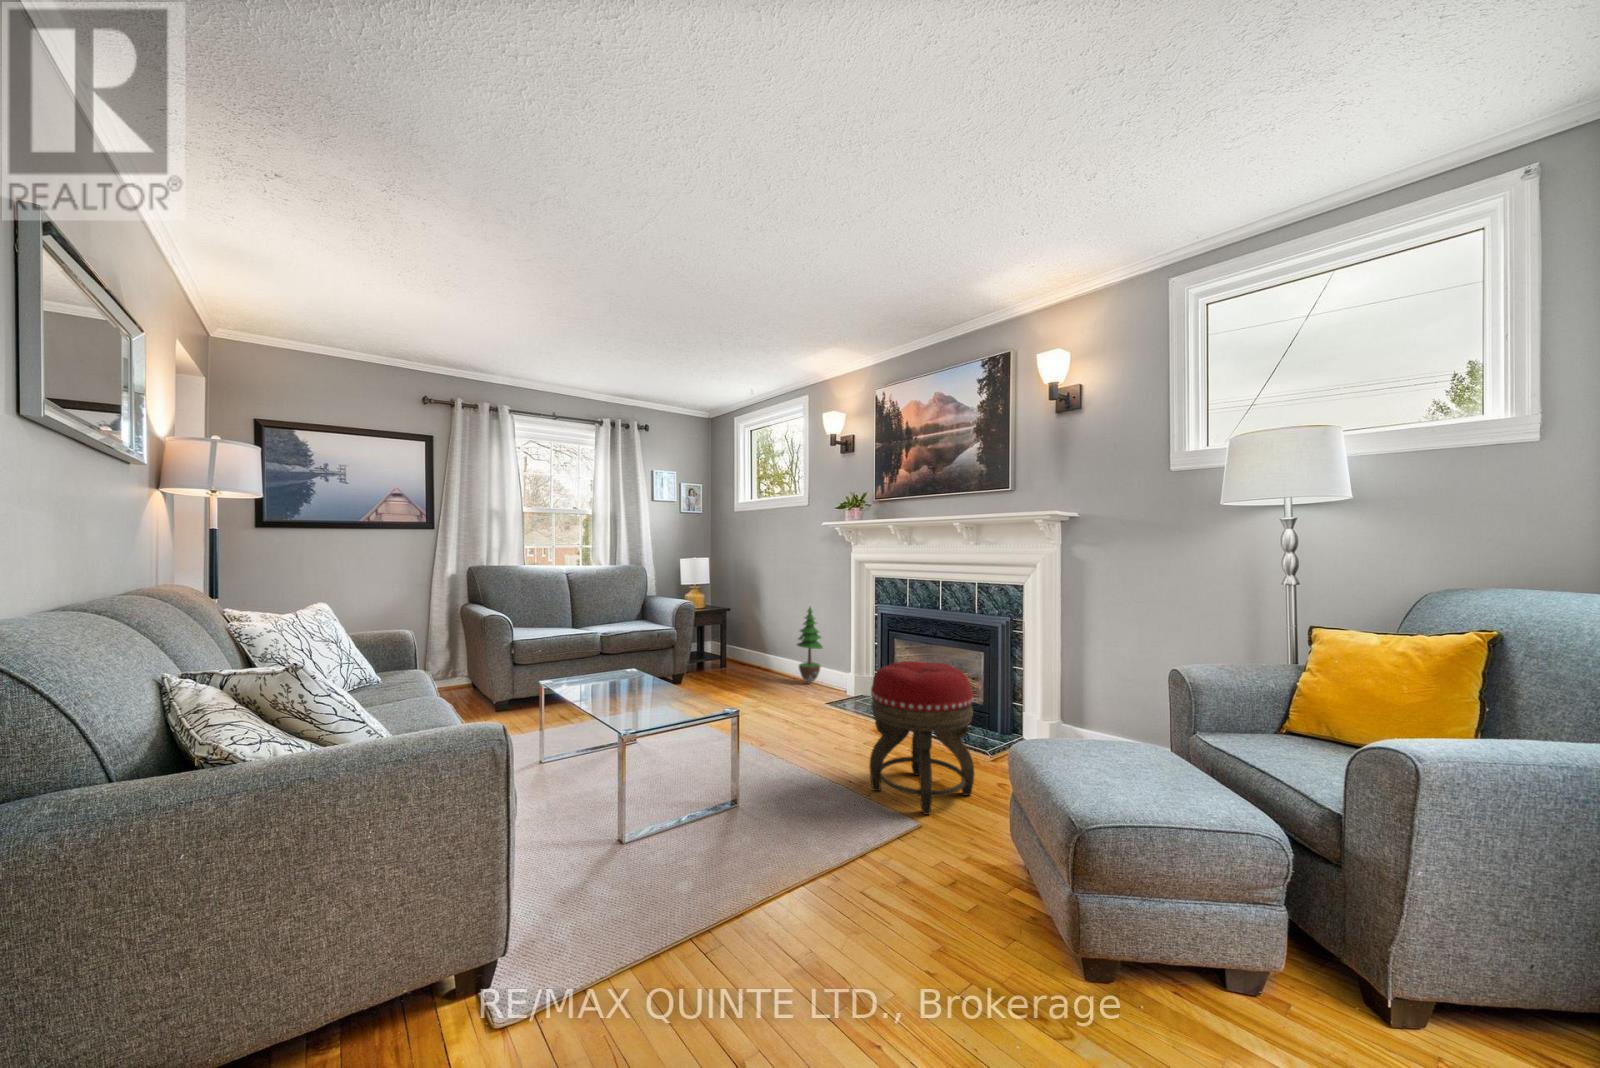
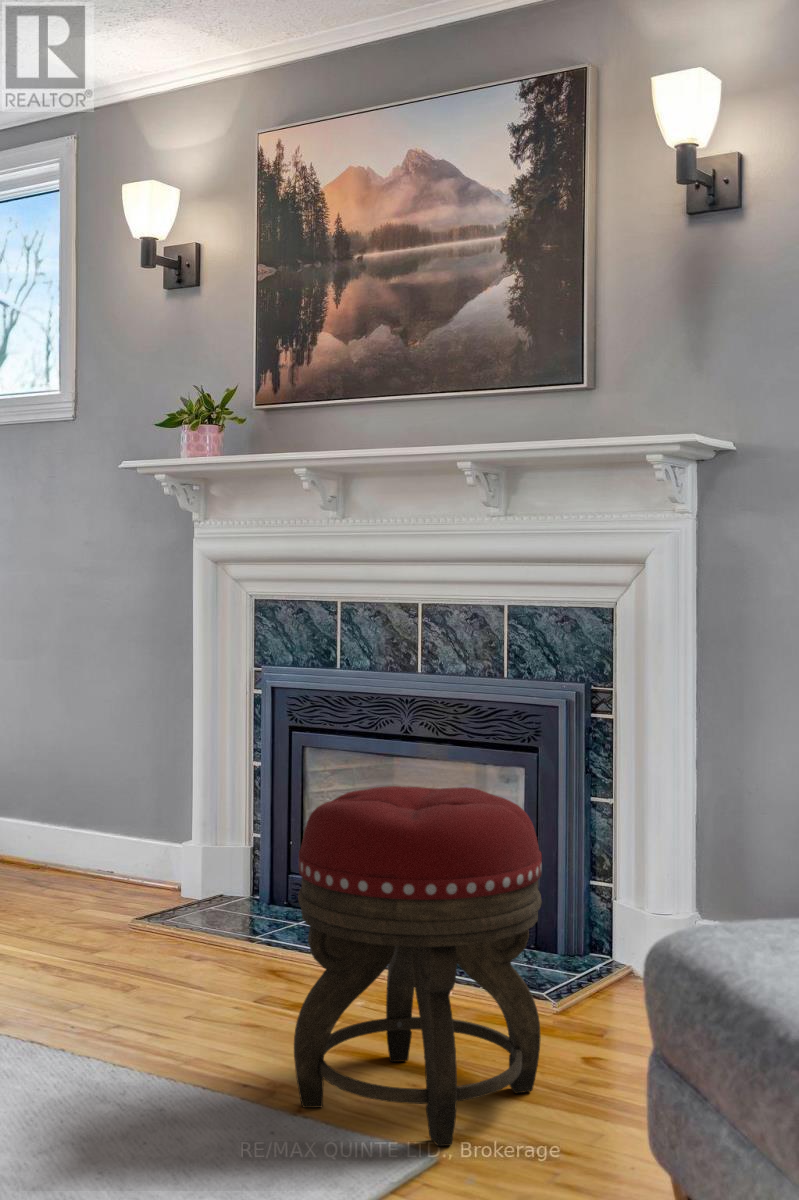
potted tree: present [797,607,823,683] -> none [48,680,121,877]

